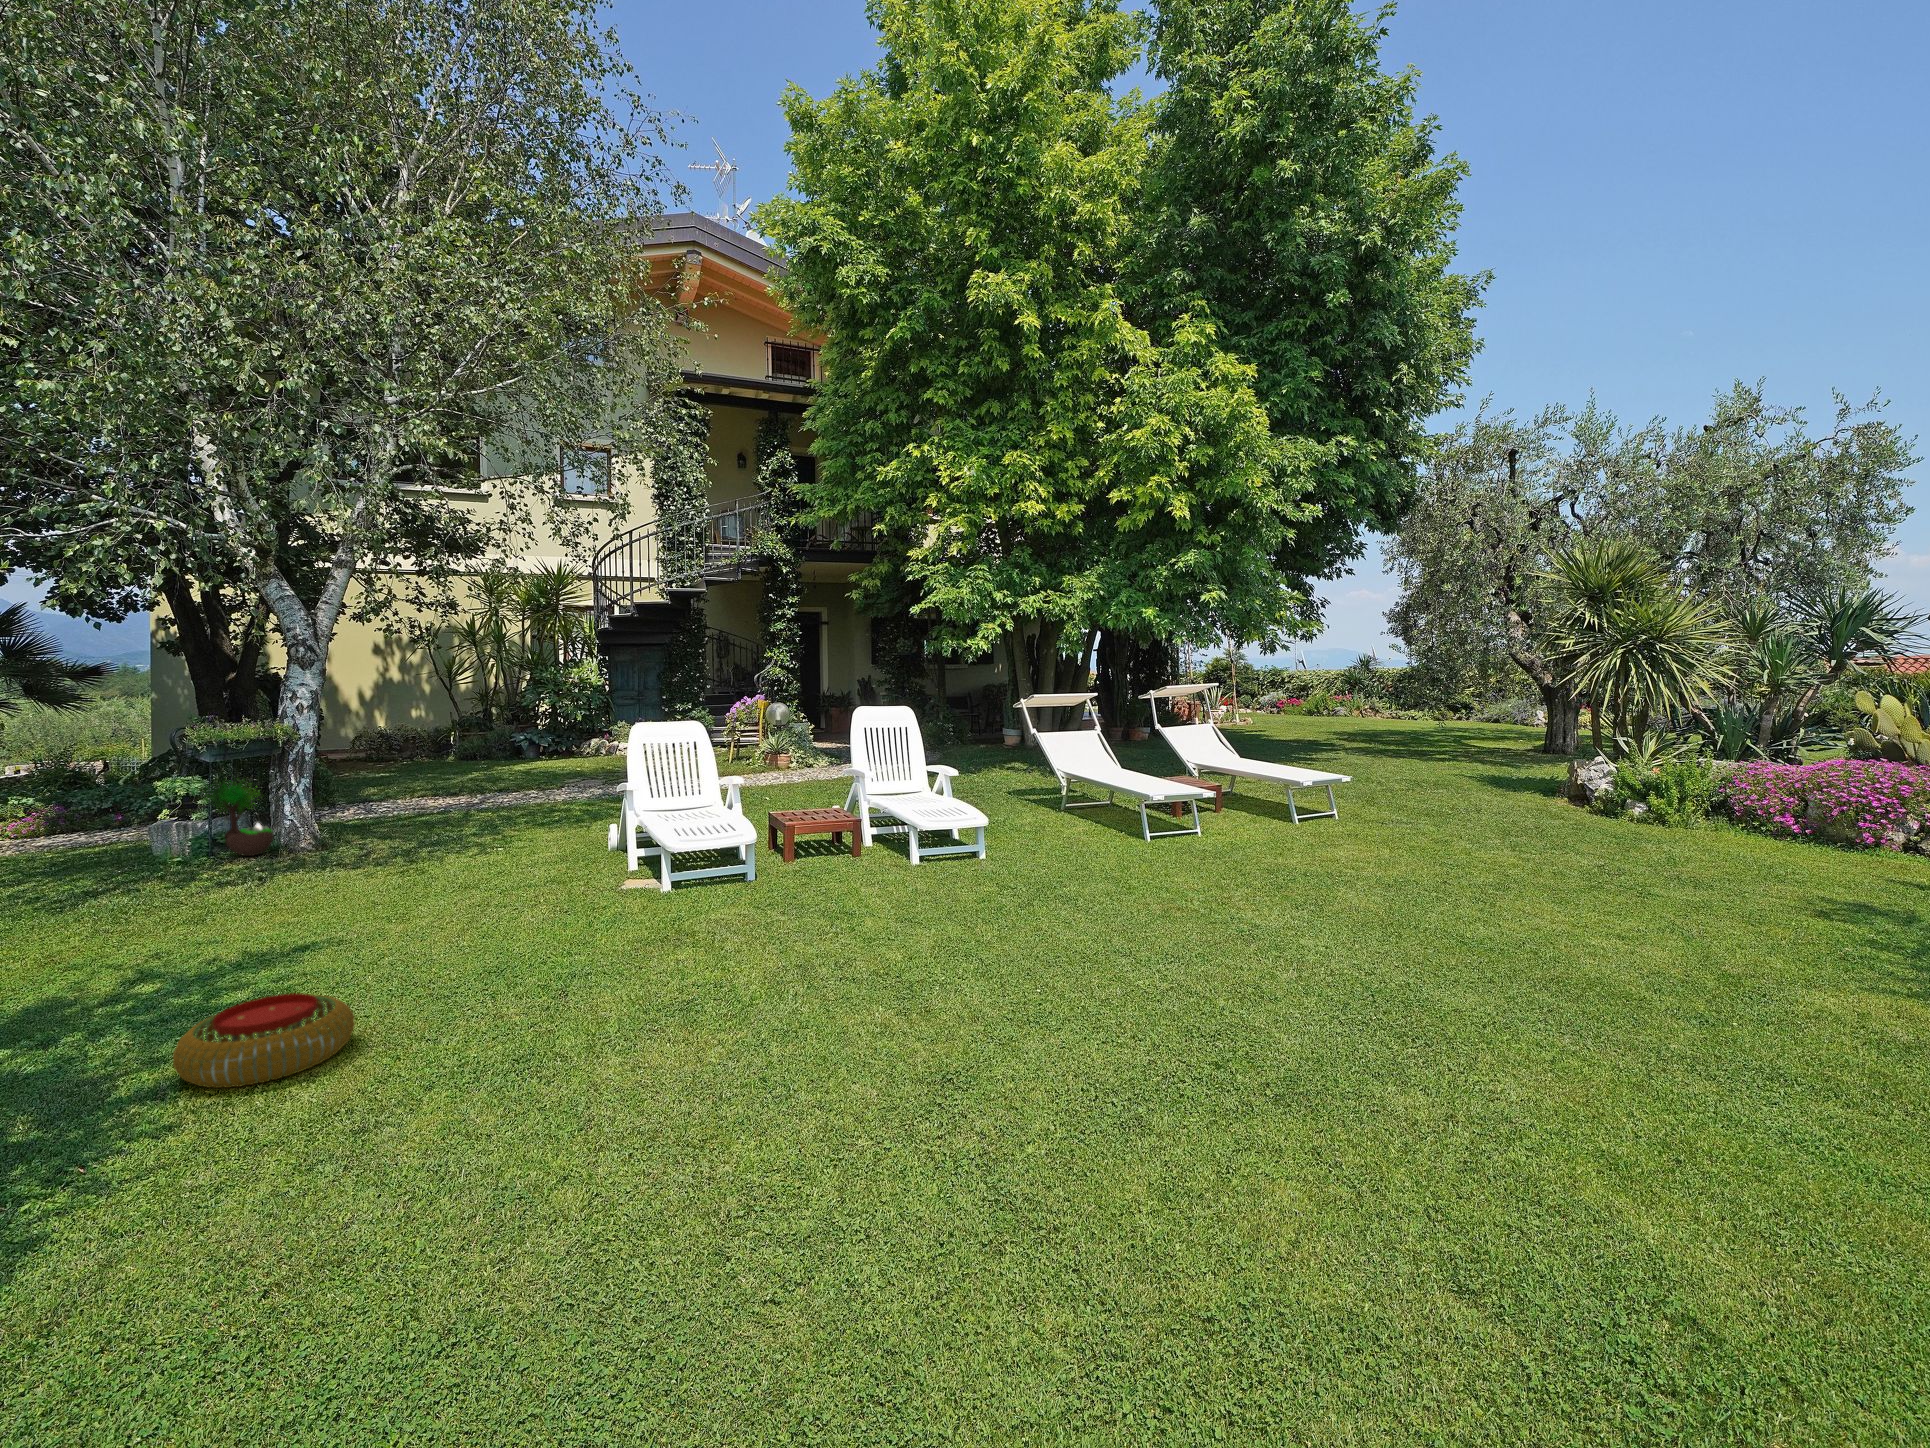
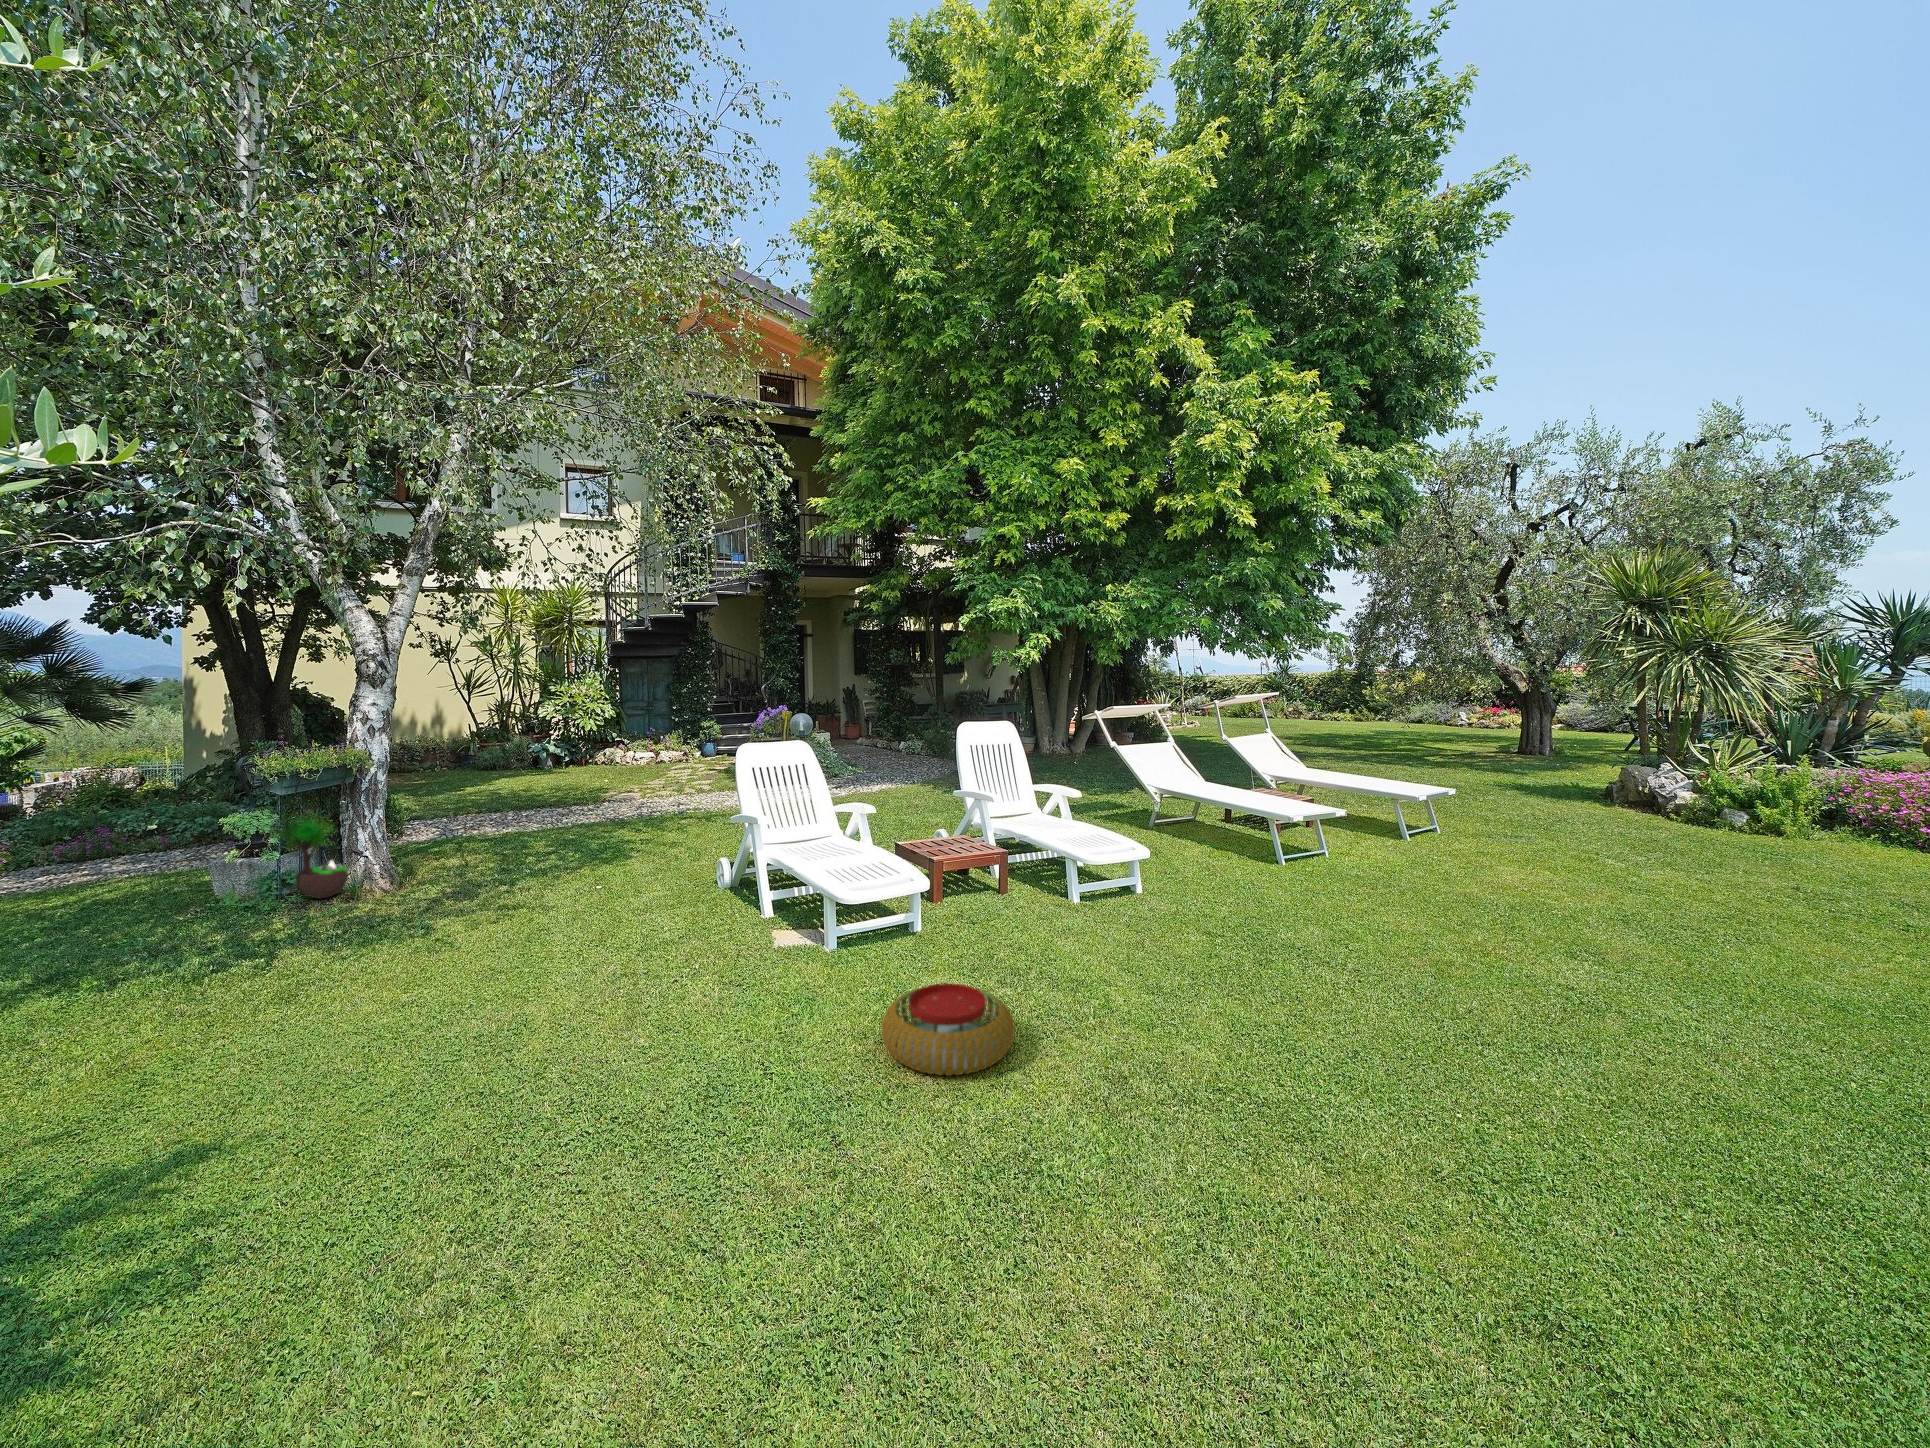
pouf: present [173,993,355,1088] -> present [881,983,1015,1076]

